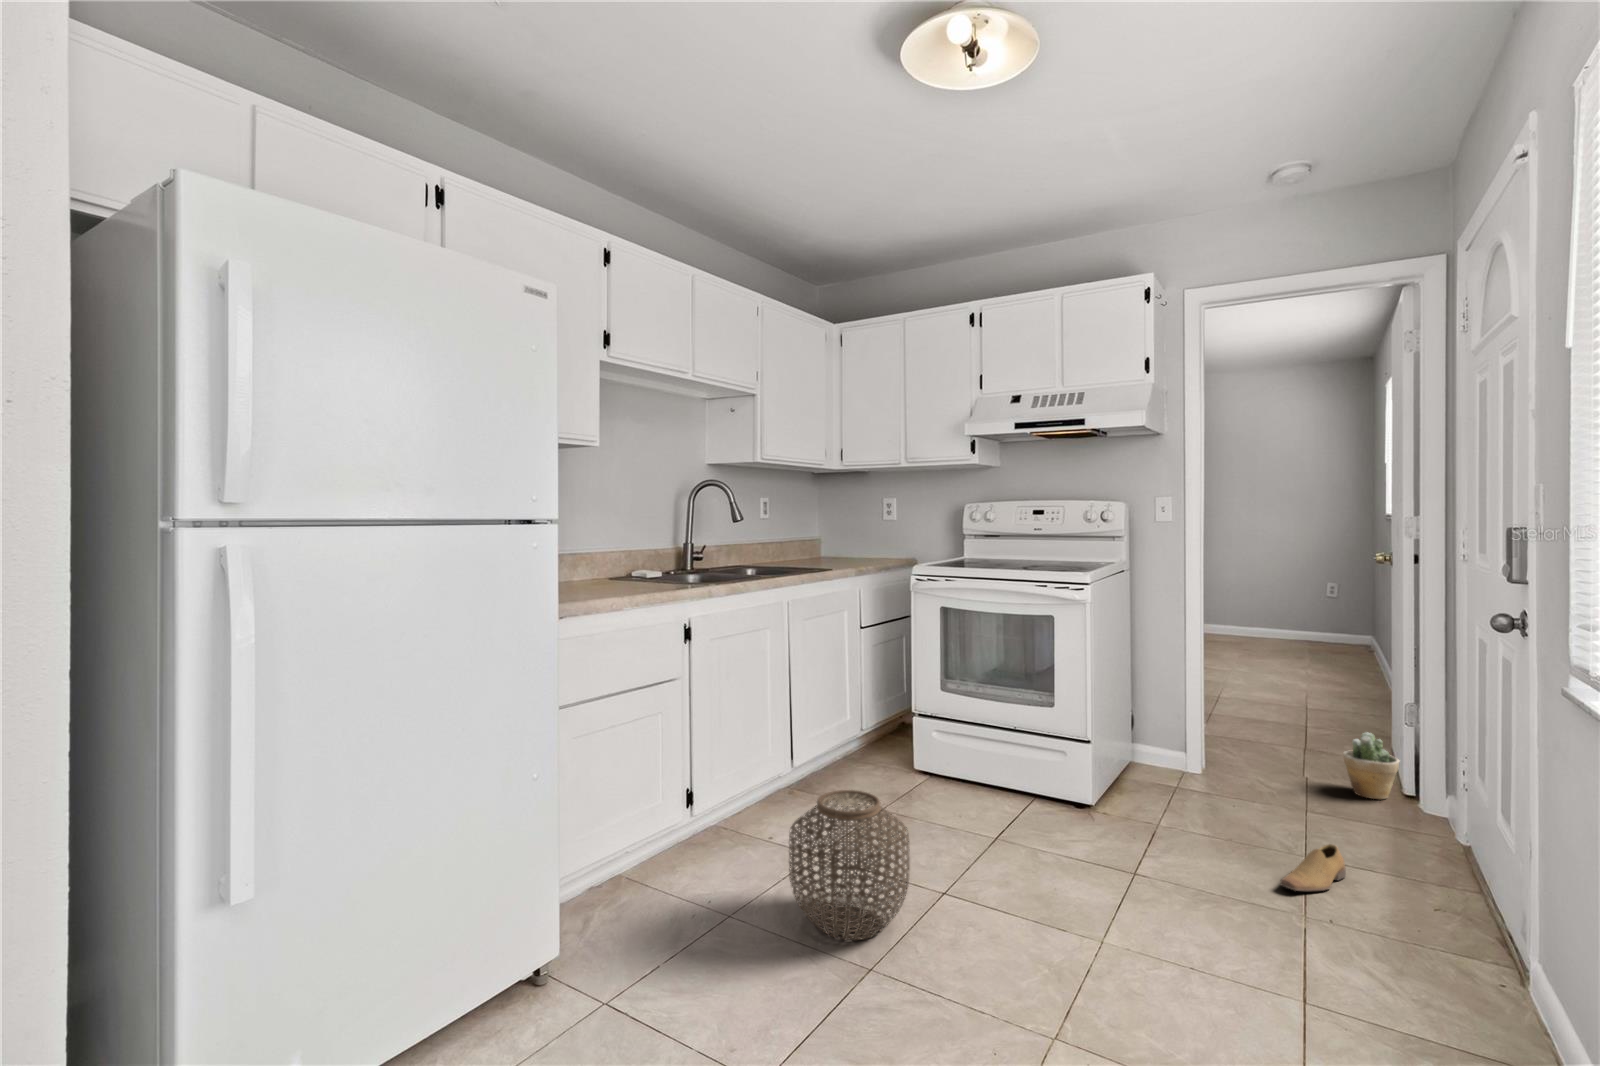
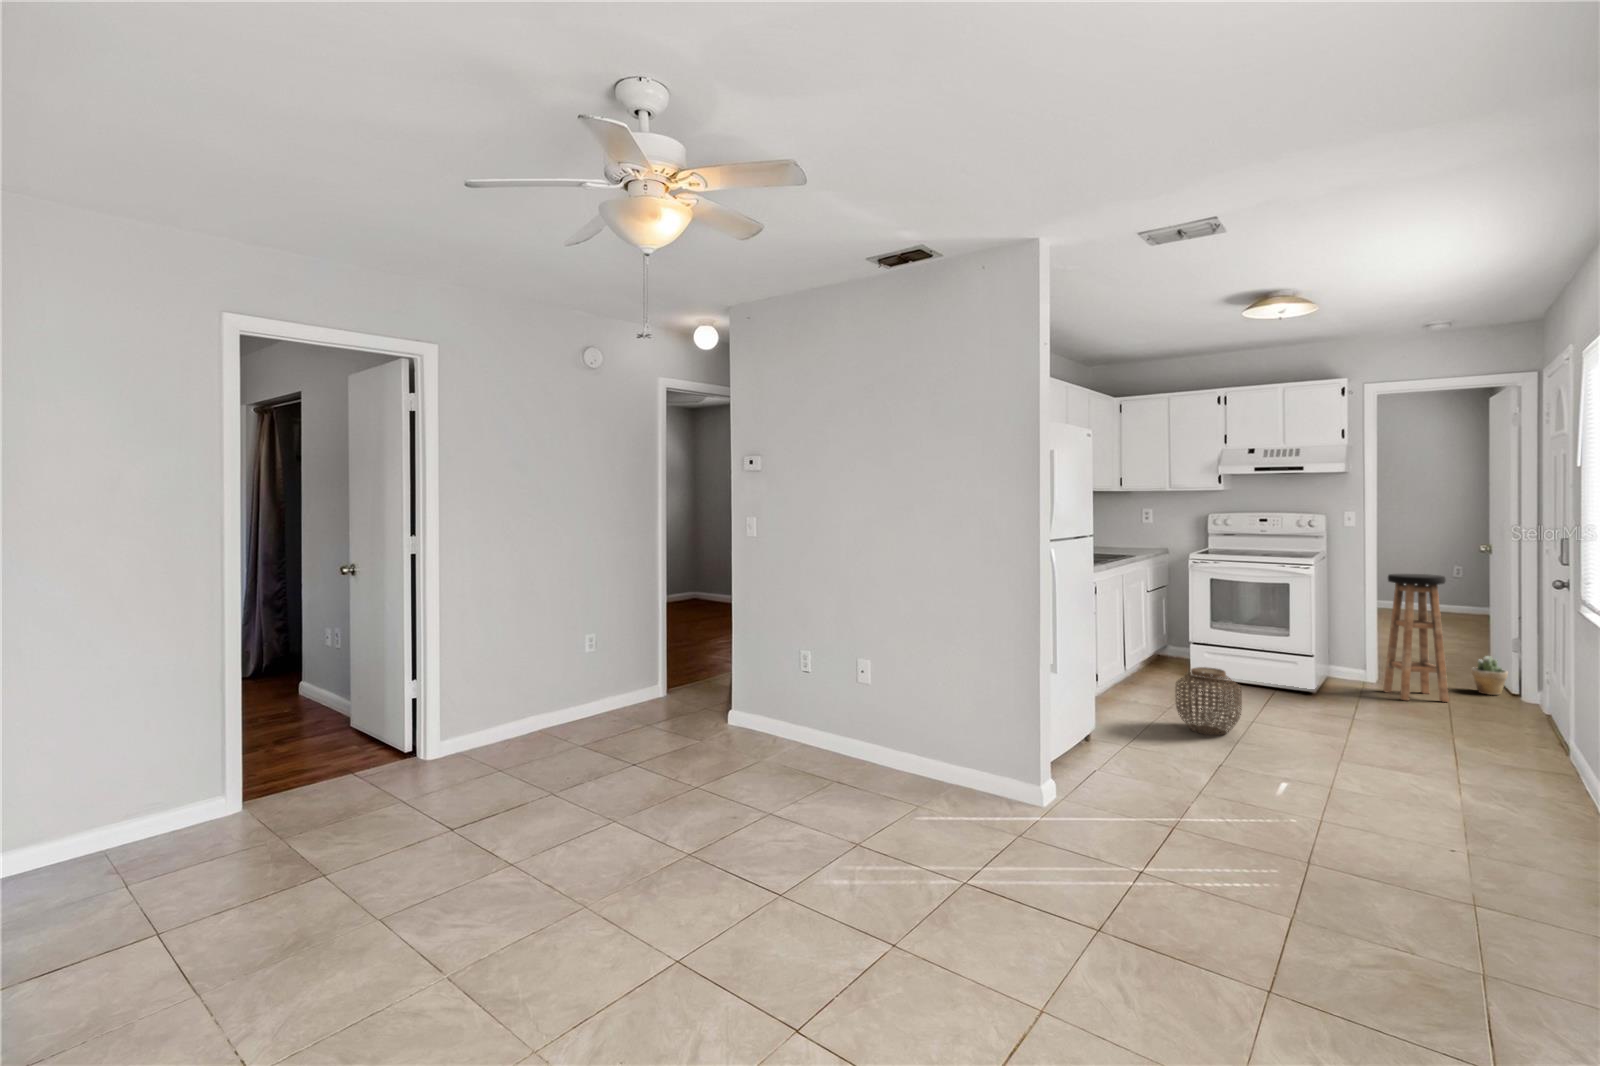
bar stool: none [1208,598,1308,820] -> present [1383,574,1449,702]
shoe: present [1280,844,1346,892] -> none [1435,706,1473,726]

